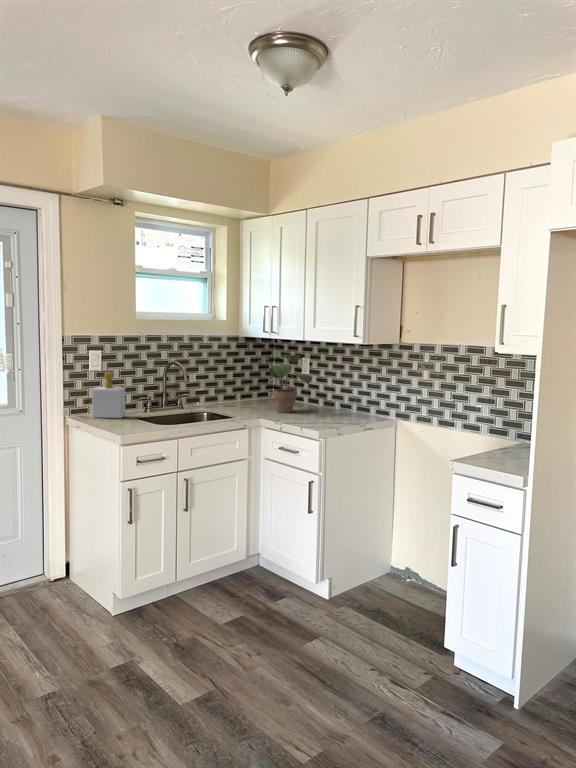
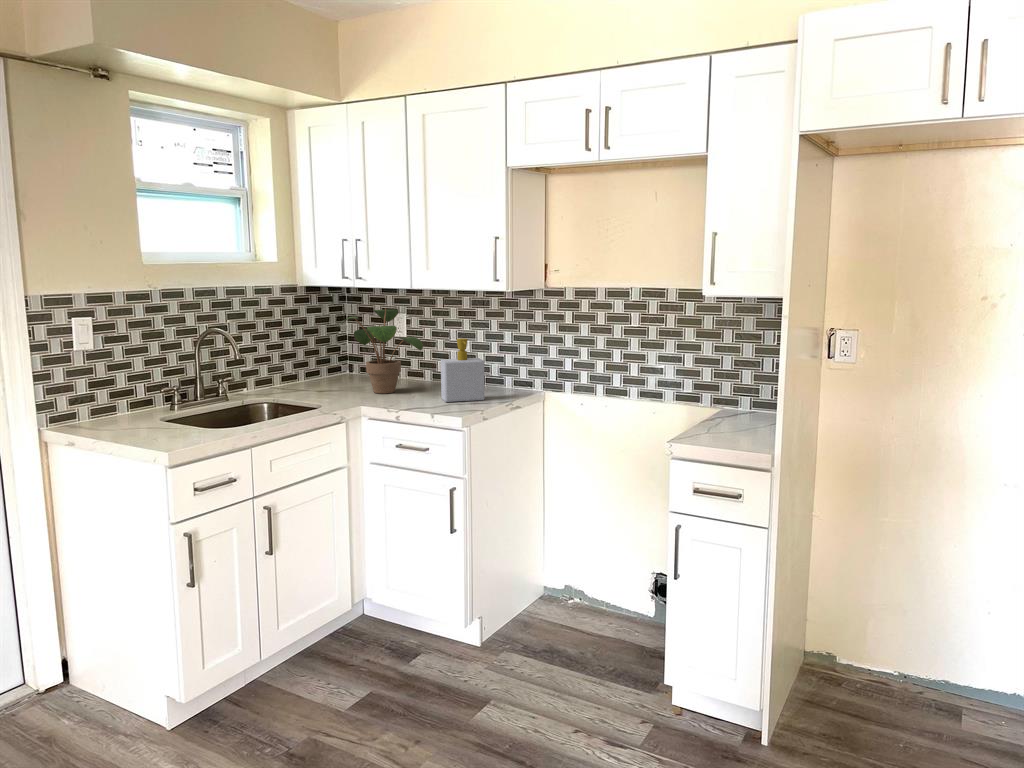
soap bottle: present [92,373,125,418] -> present [441,338,485,402]

